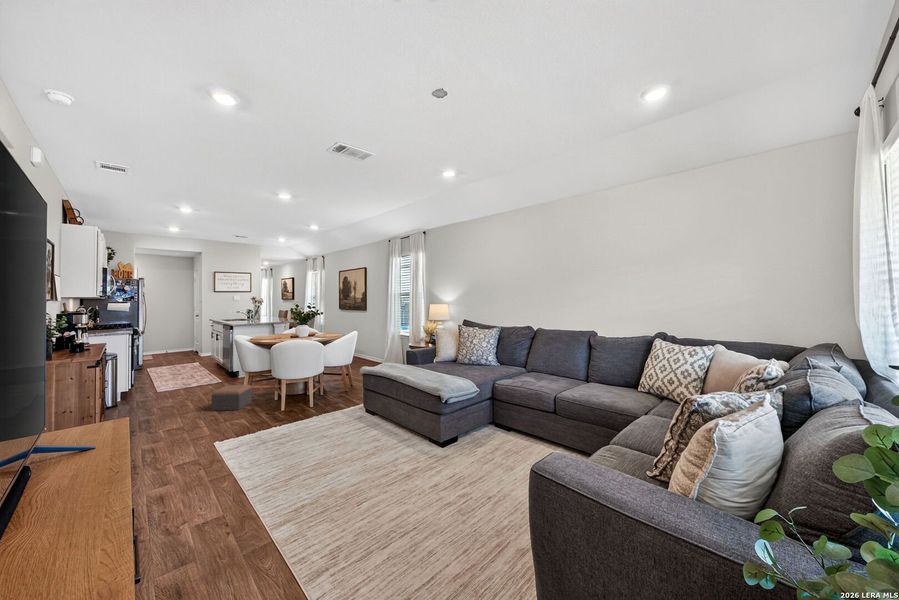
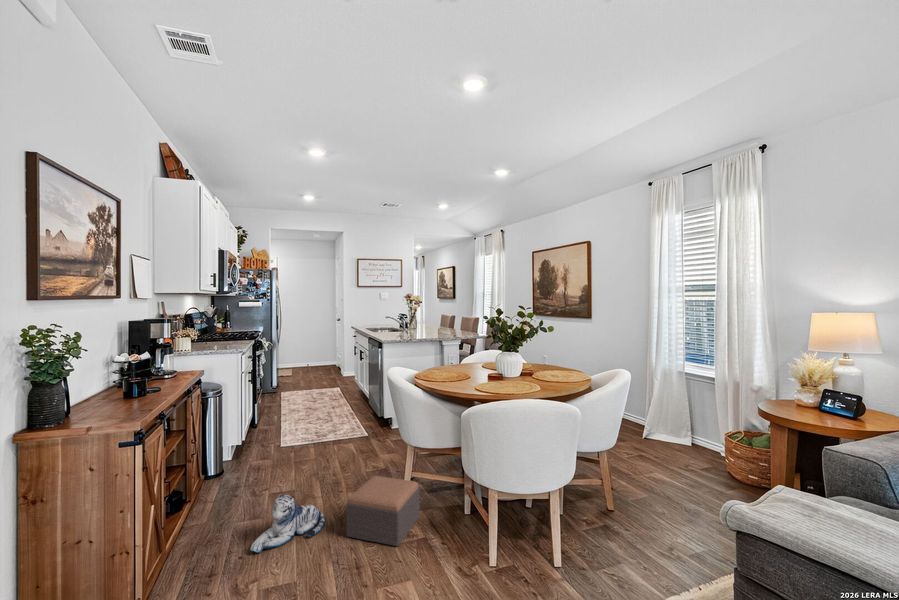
plush toy: none [158,394,199,419] -> present [250,494,325,552]

